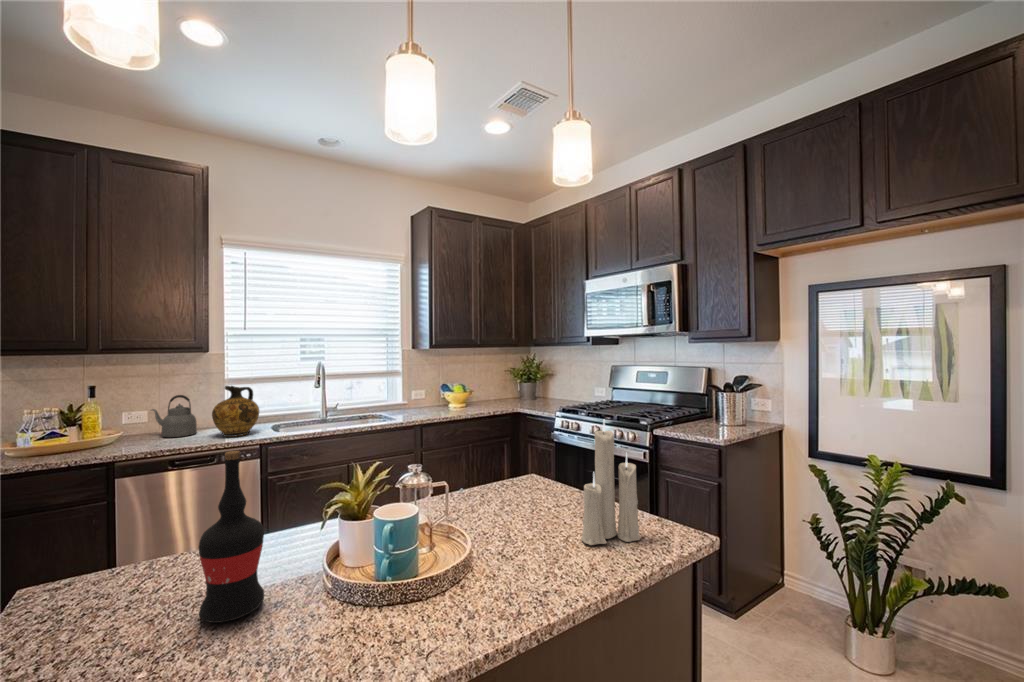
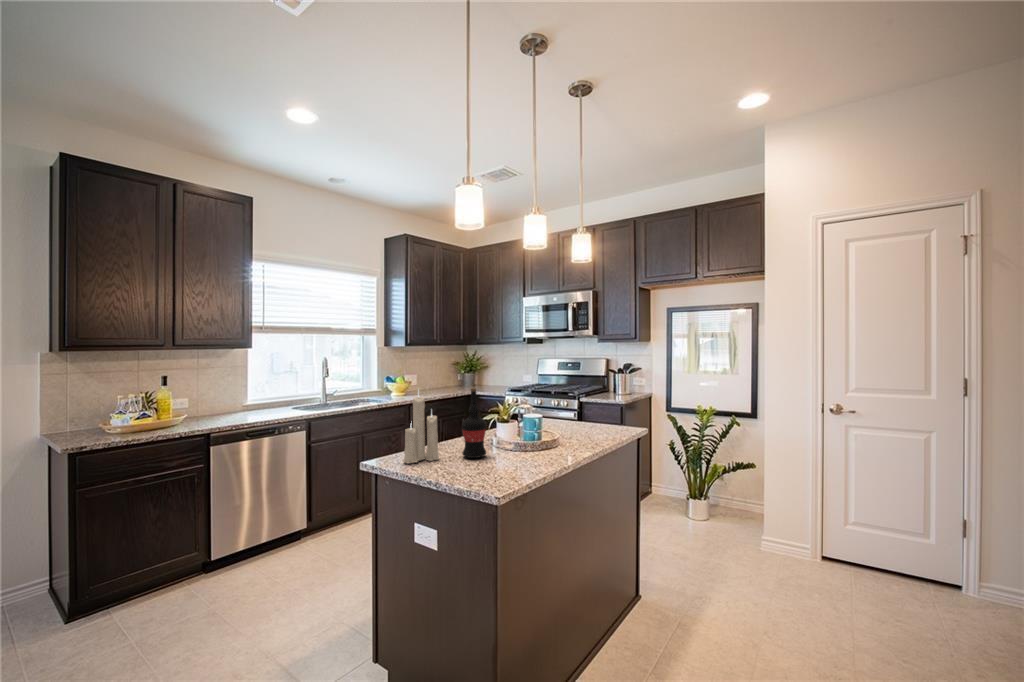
ceramic jug: present [212,386,259,437] -> none [260,375,296,415]
kettle: present [152,395,197,437] -> none [200,384,240,418]
candle: present [581,422,640,545] -> present [404,394,439,463]

